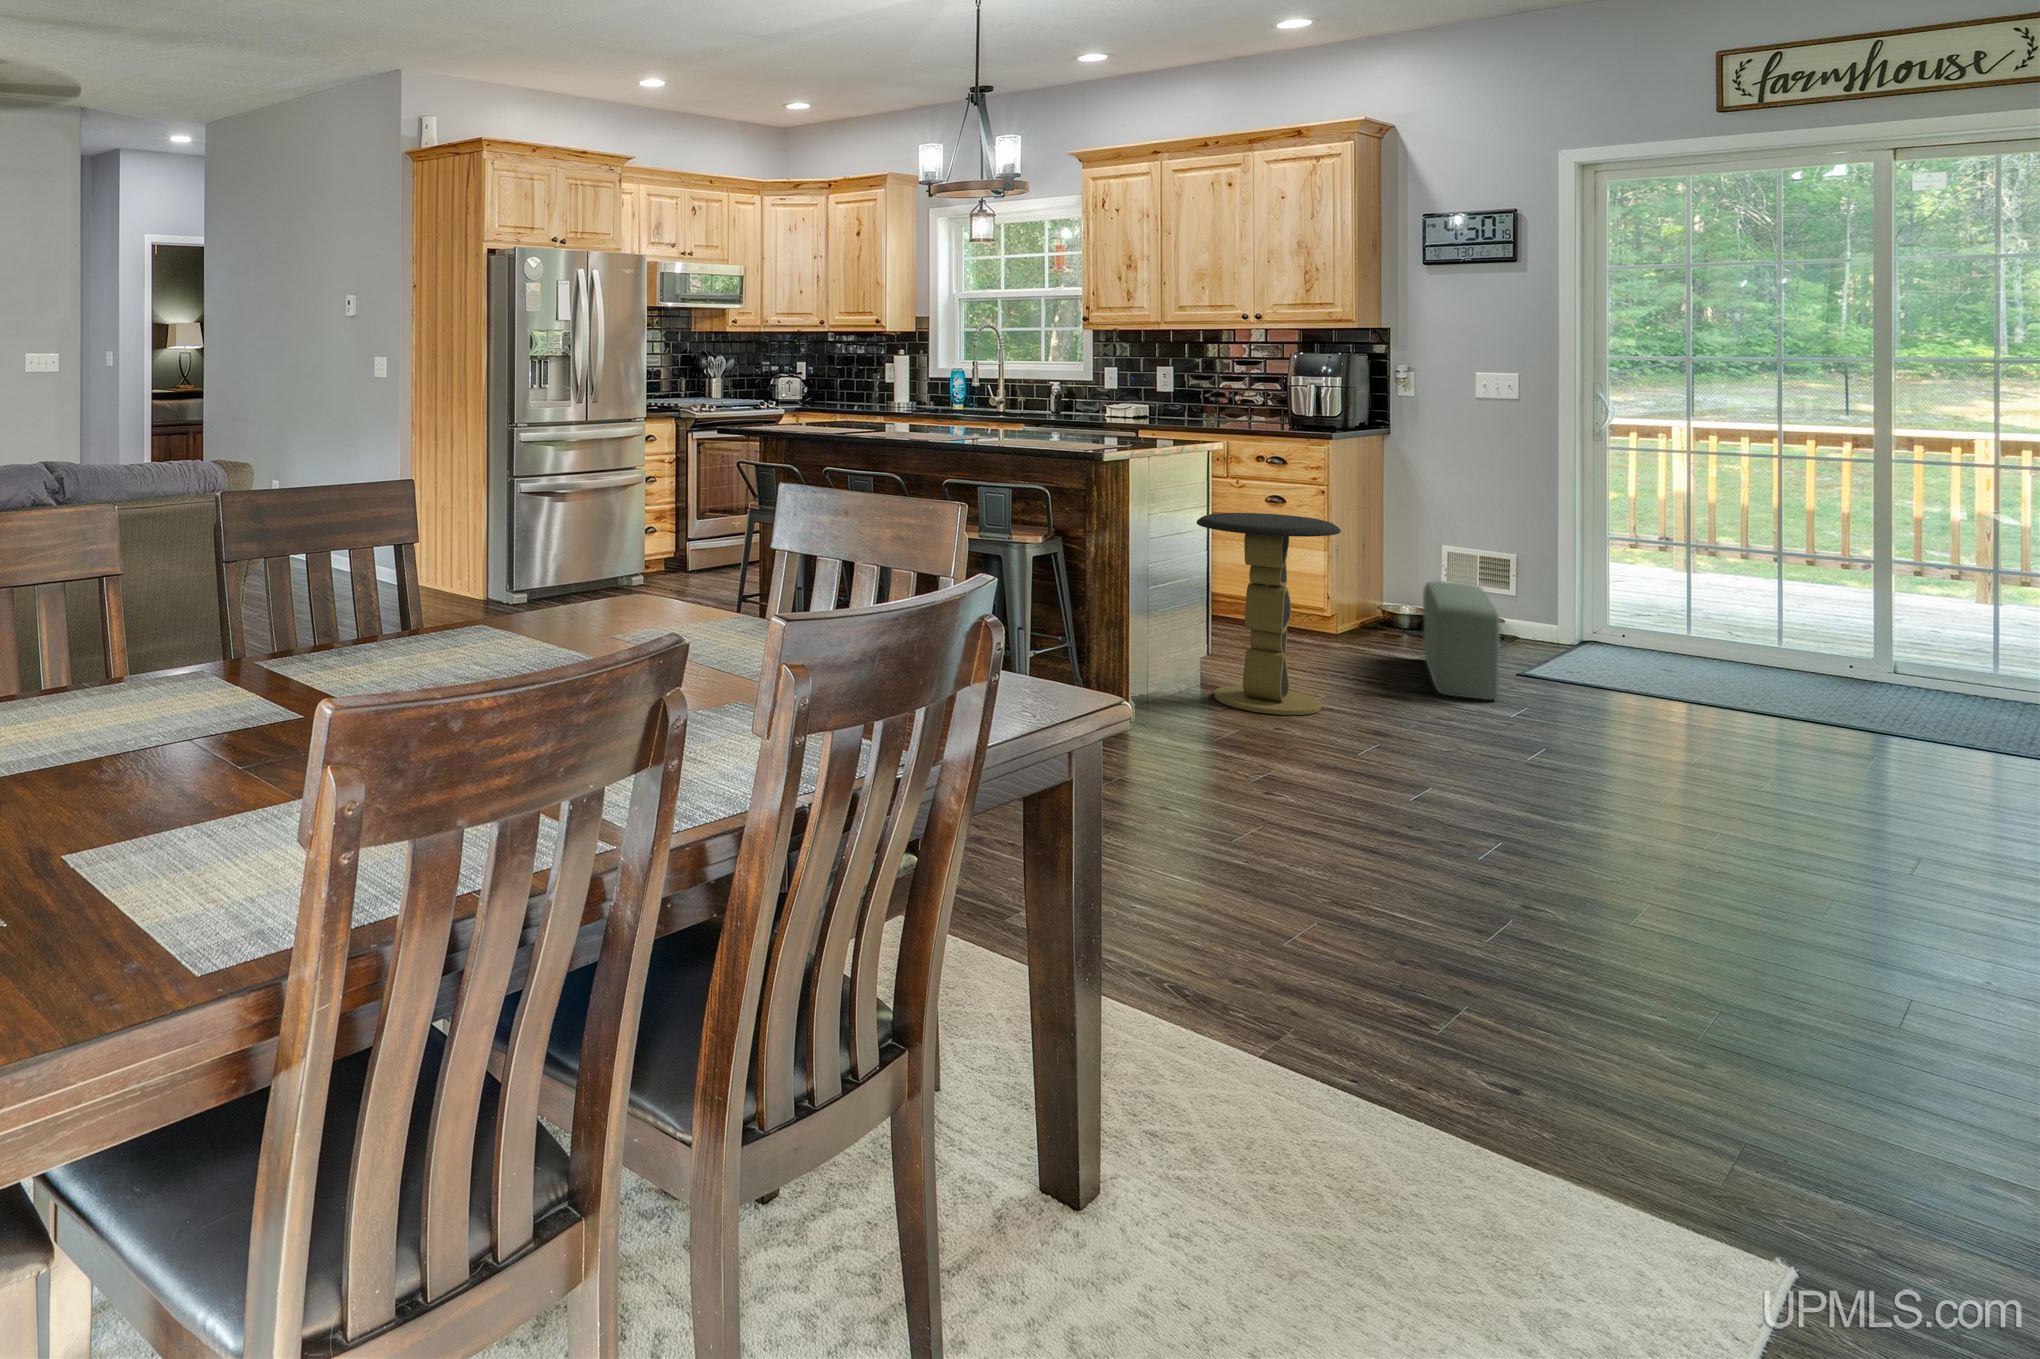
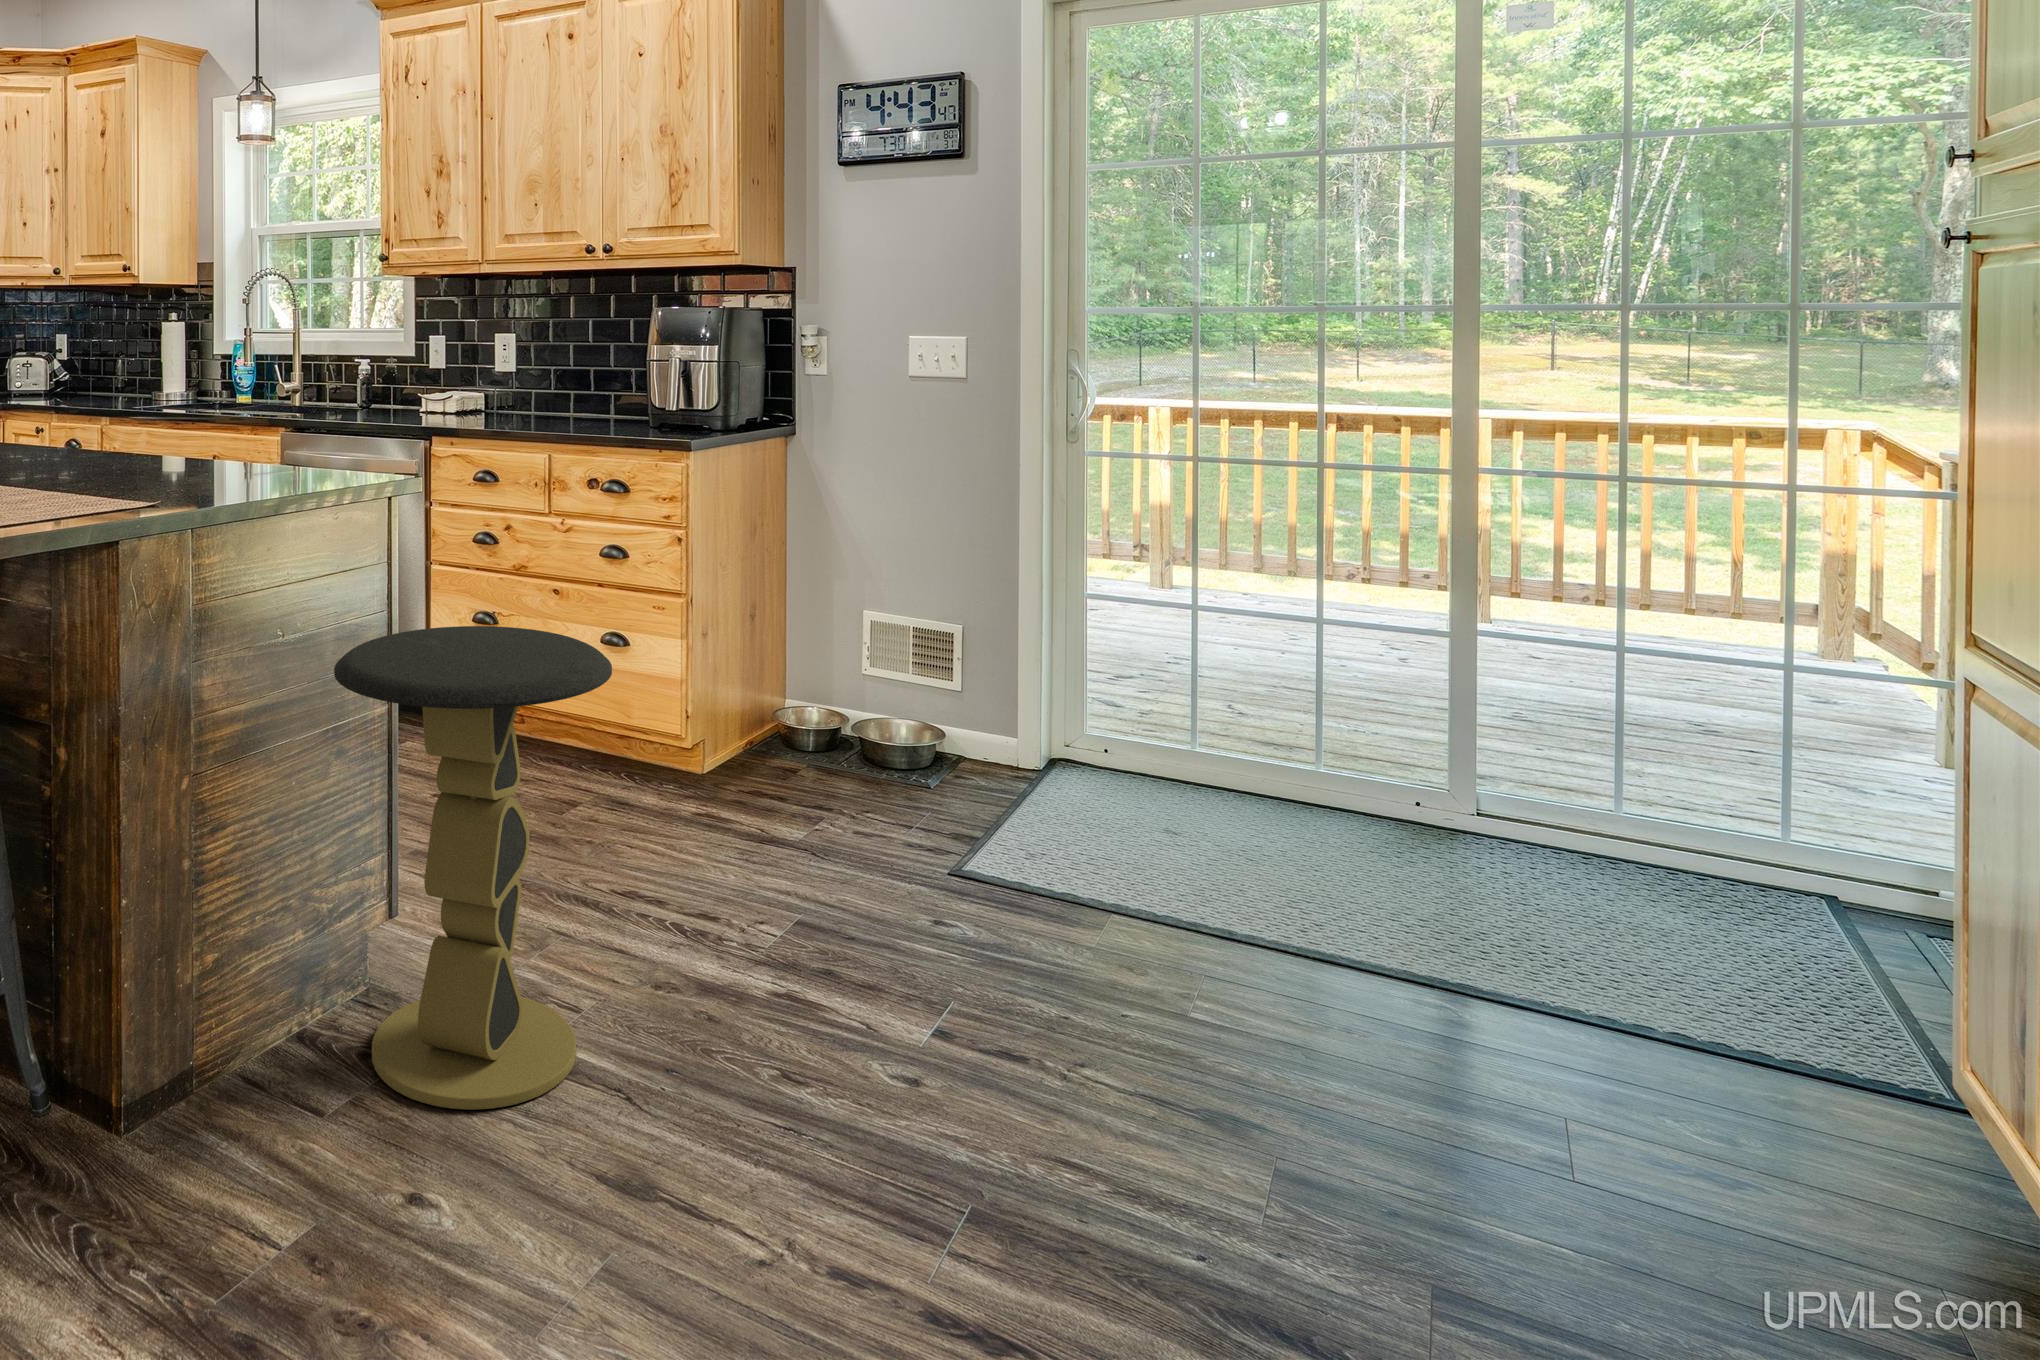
pouf: present [1423,581,1500,700] -> none [809,705,919,974]

